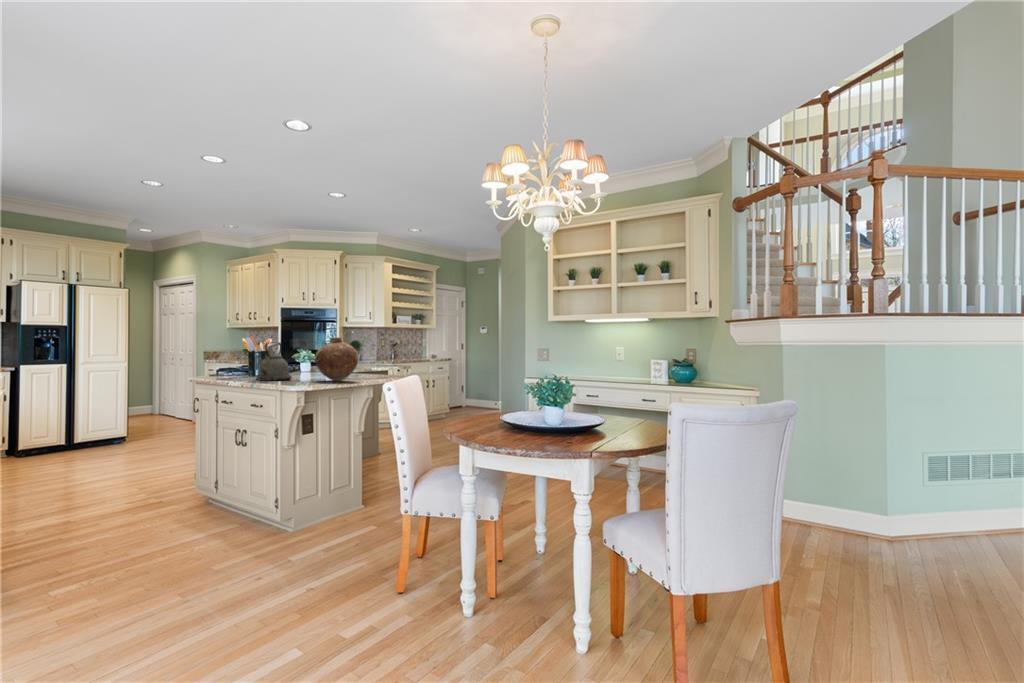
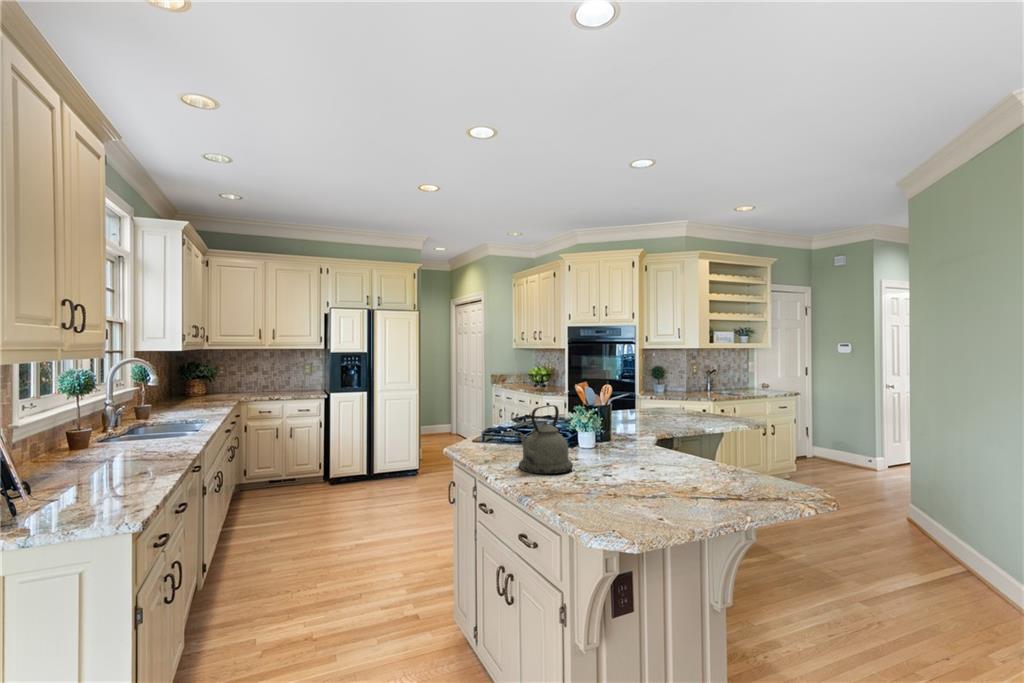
vase: present [315,338,359,381] -> none [611,401,689,483]

